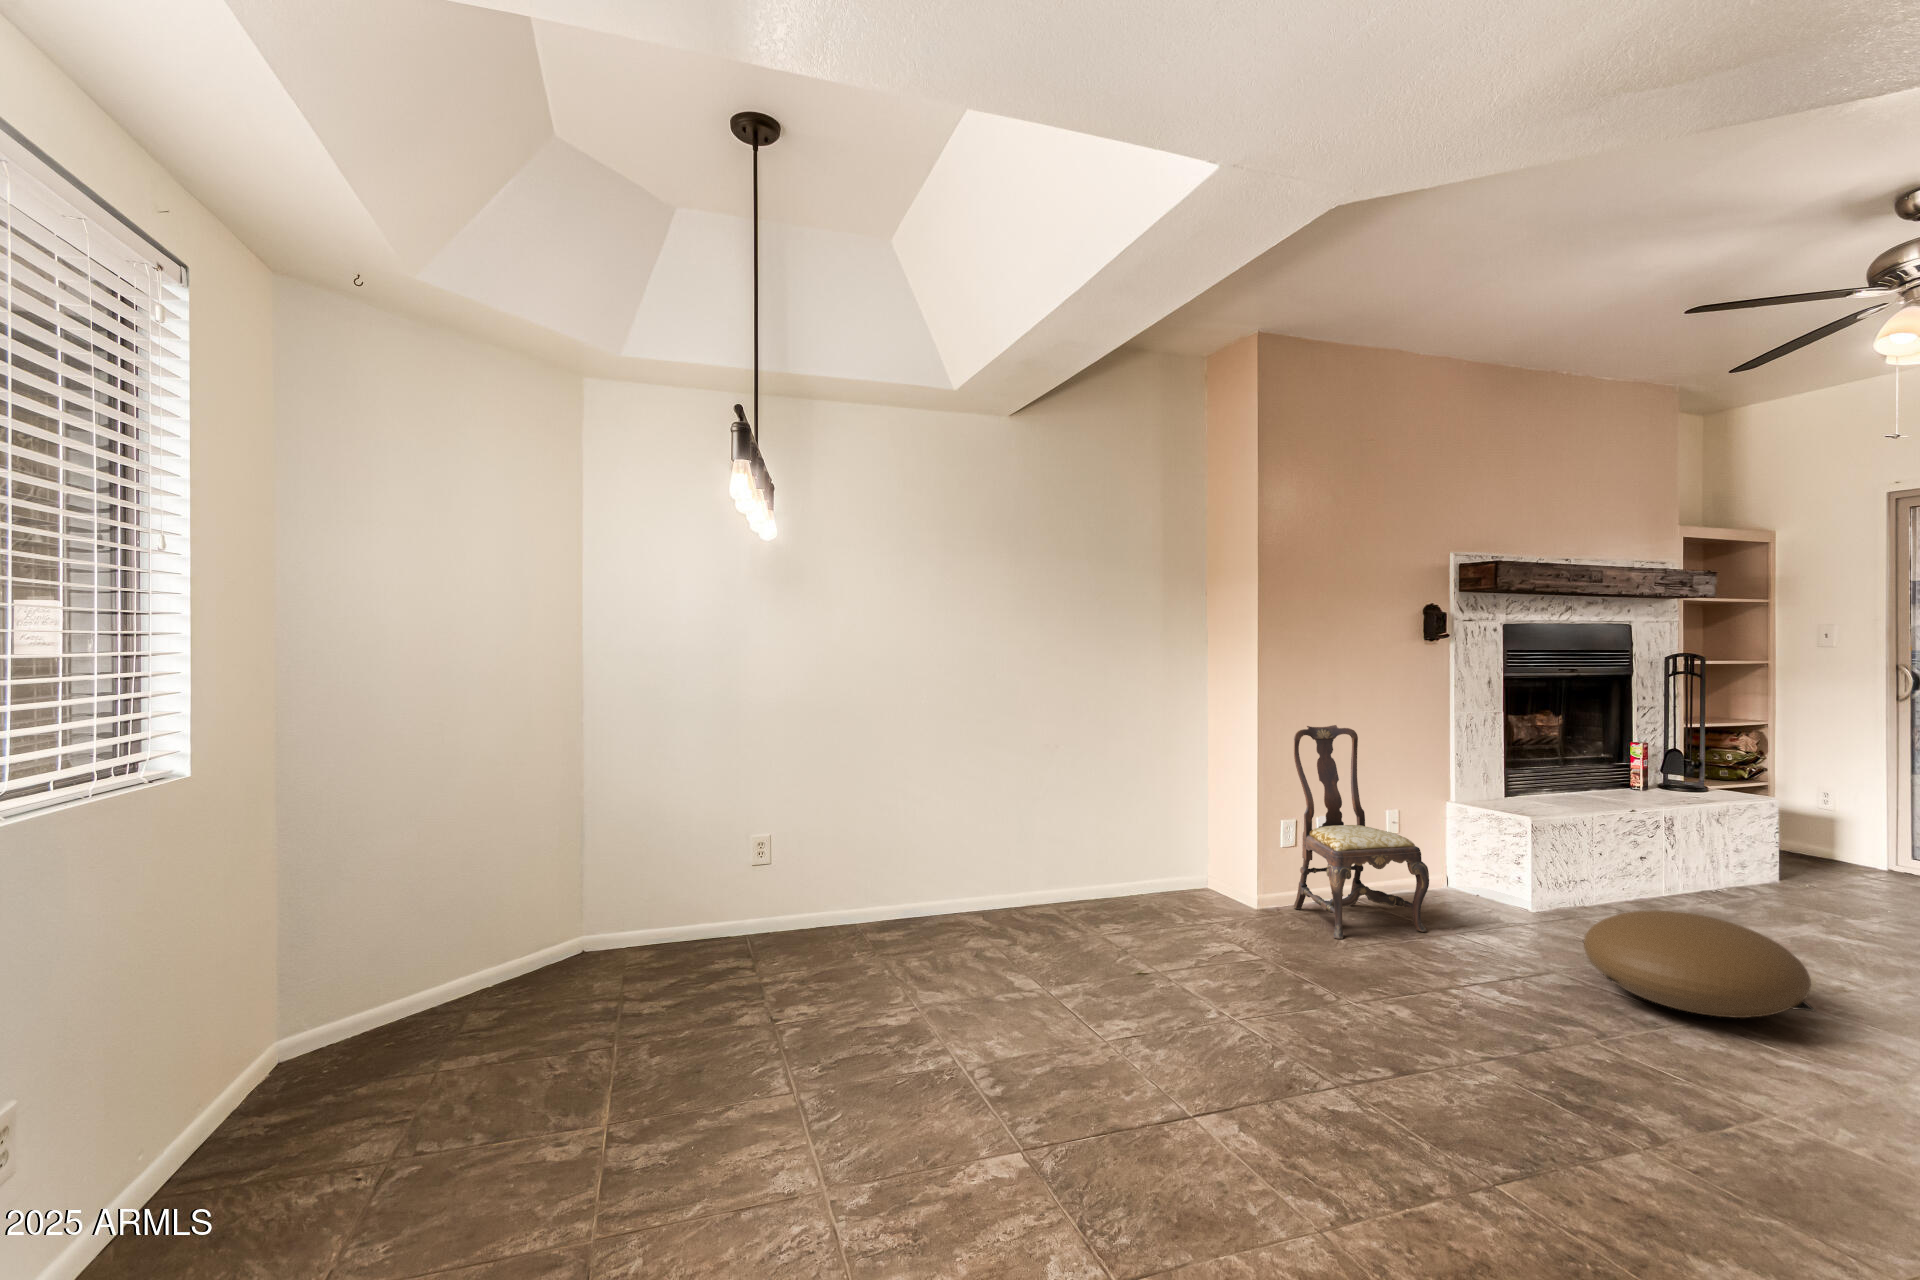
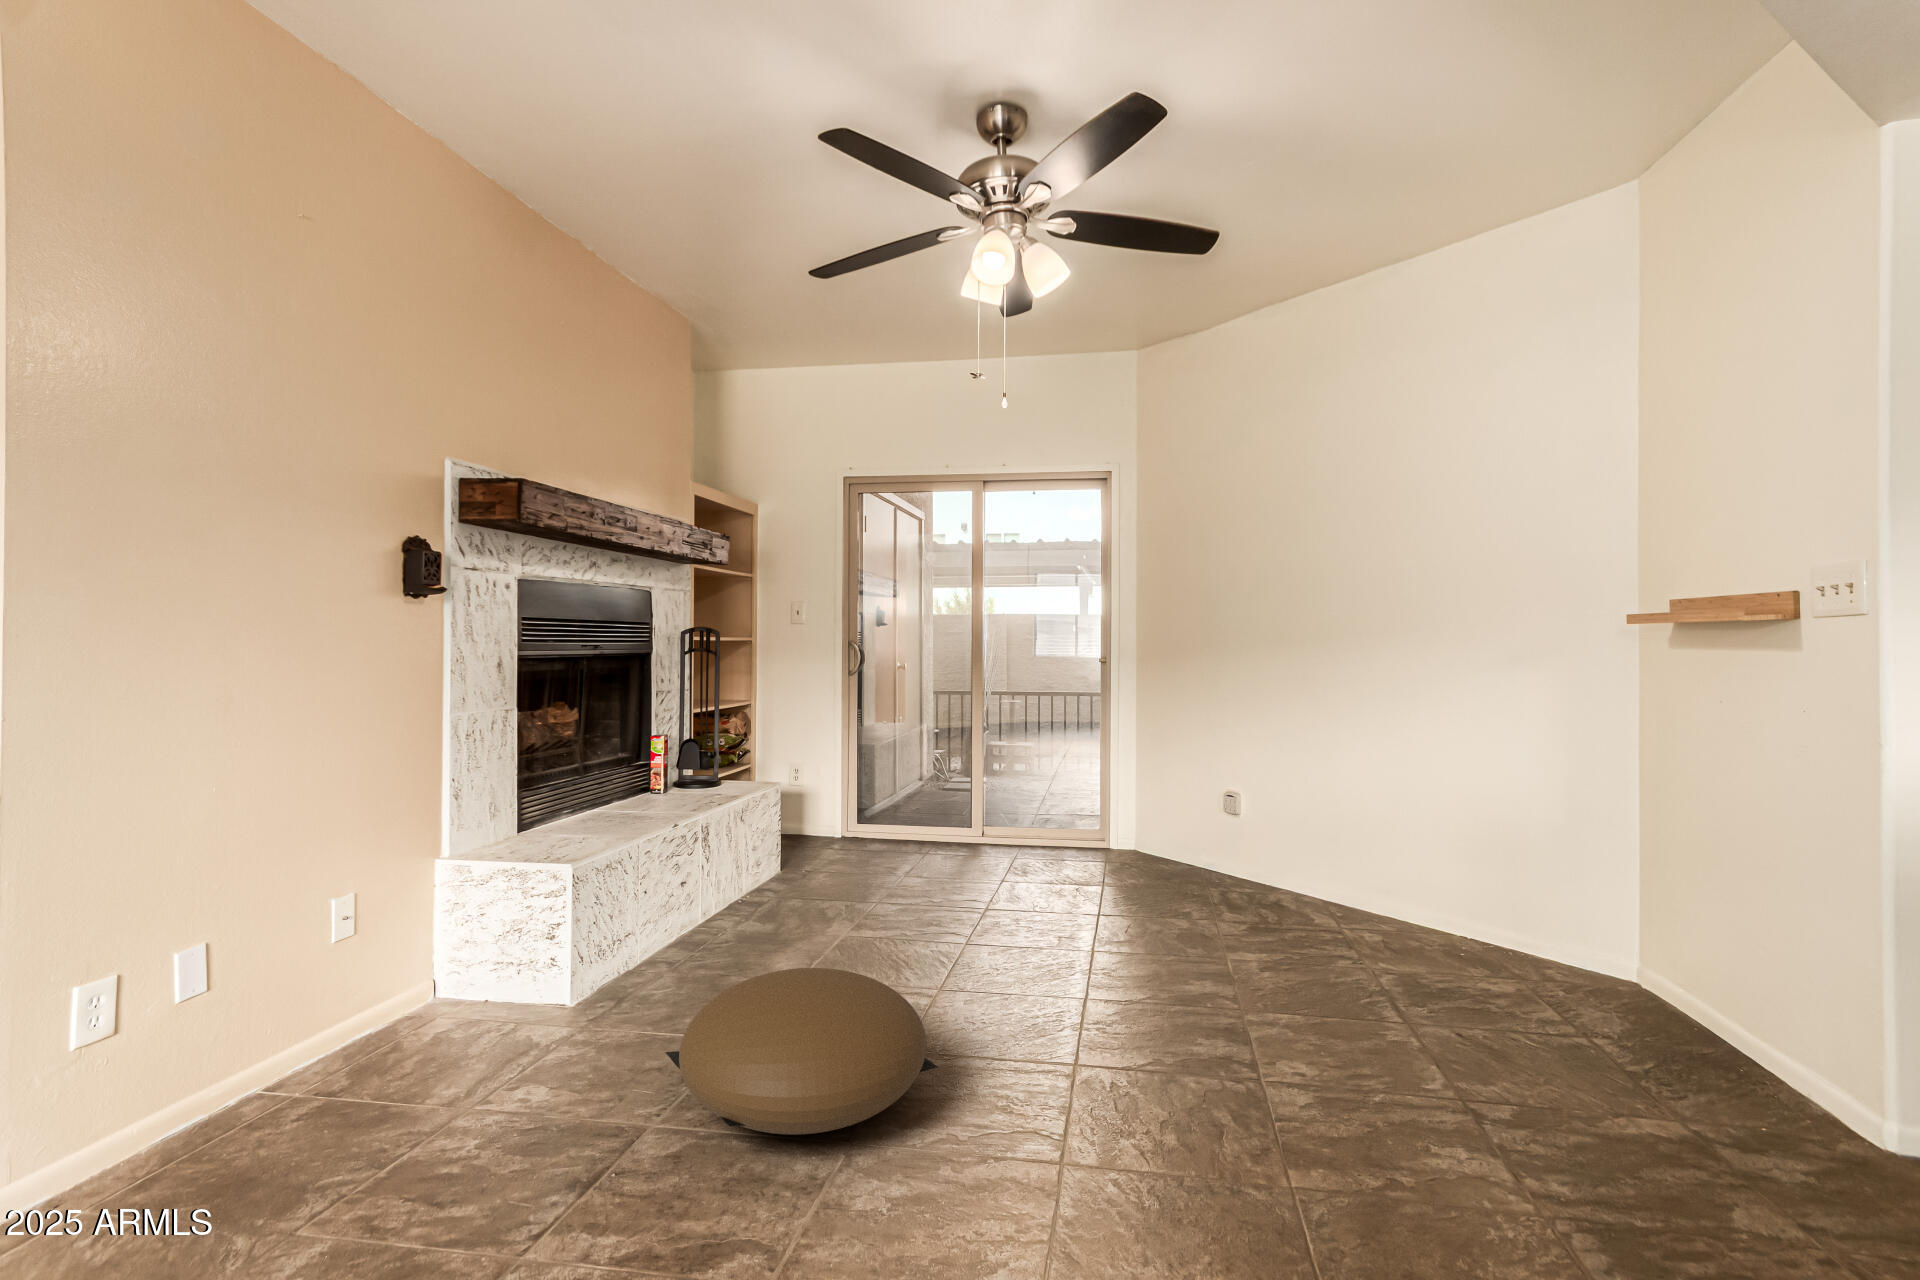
dining chair: present [1293,725,1429,939] -> none [114,757,425,1233]

